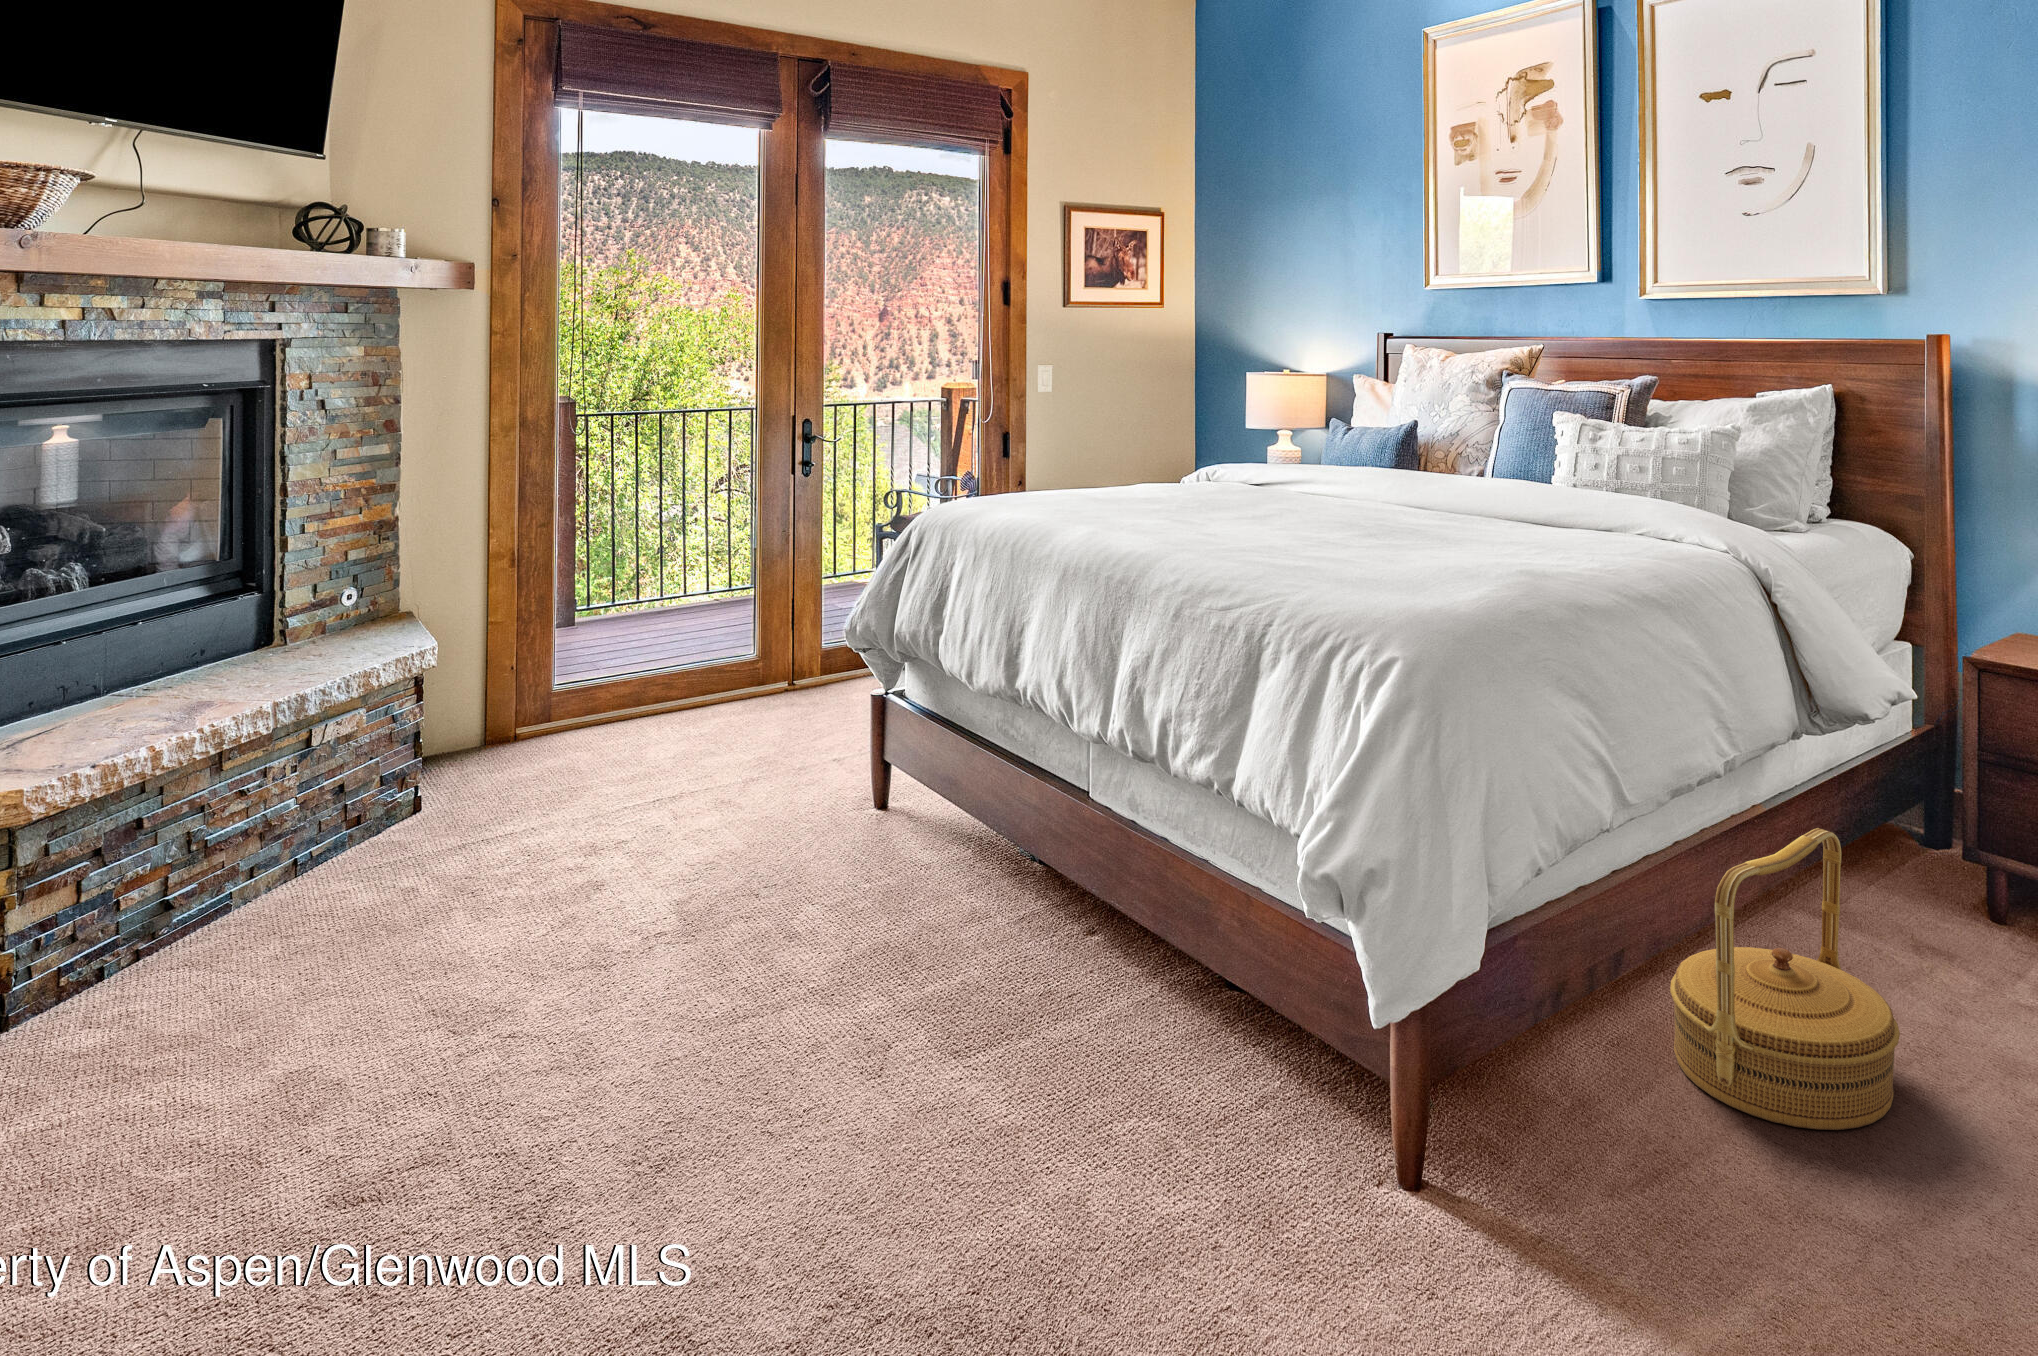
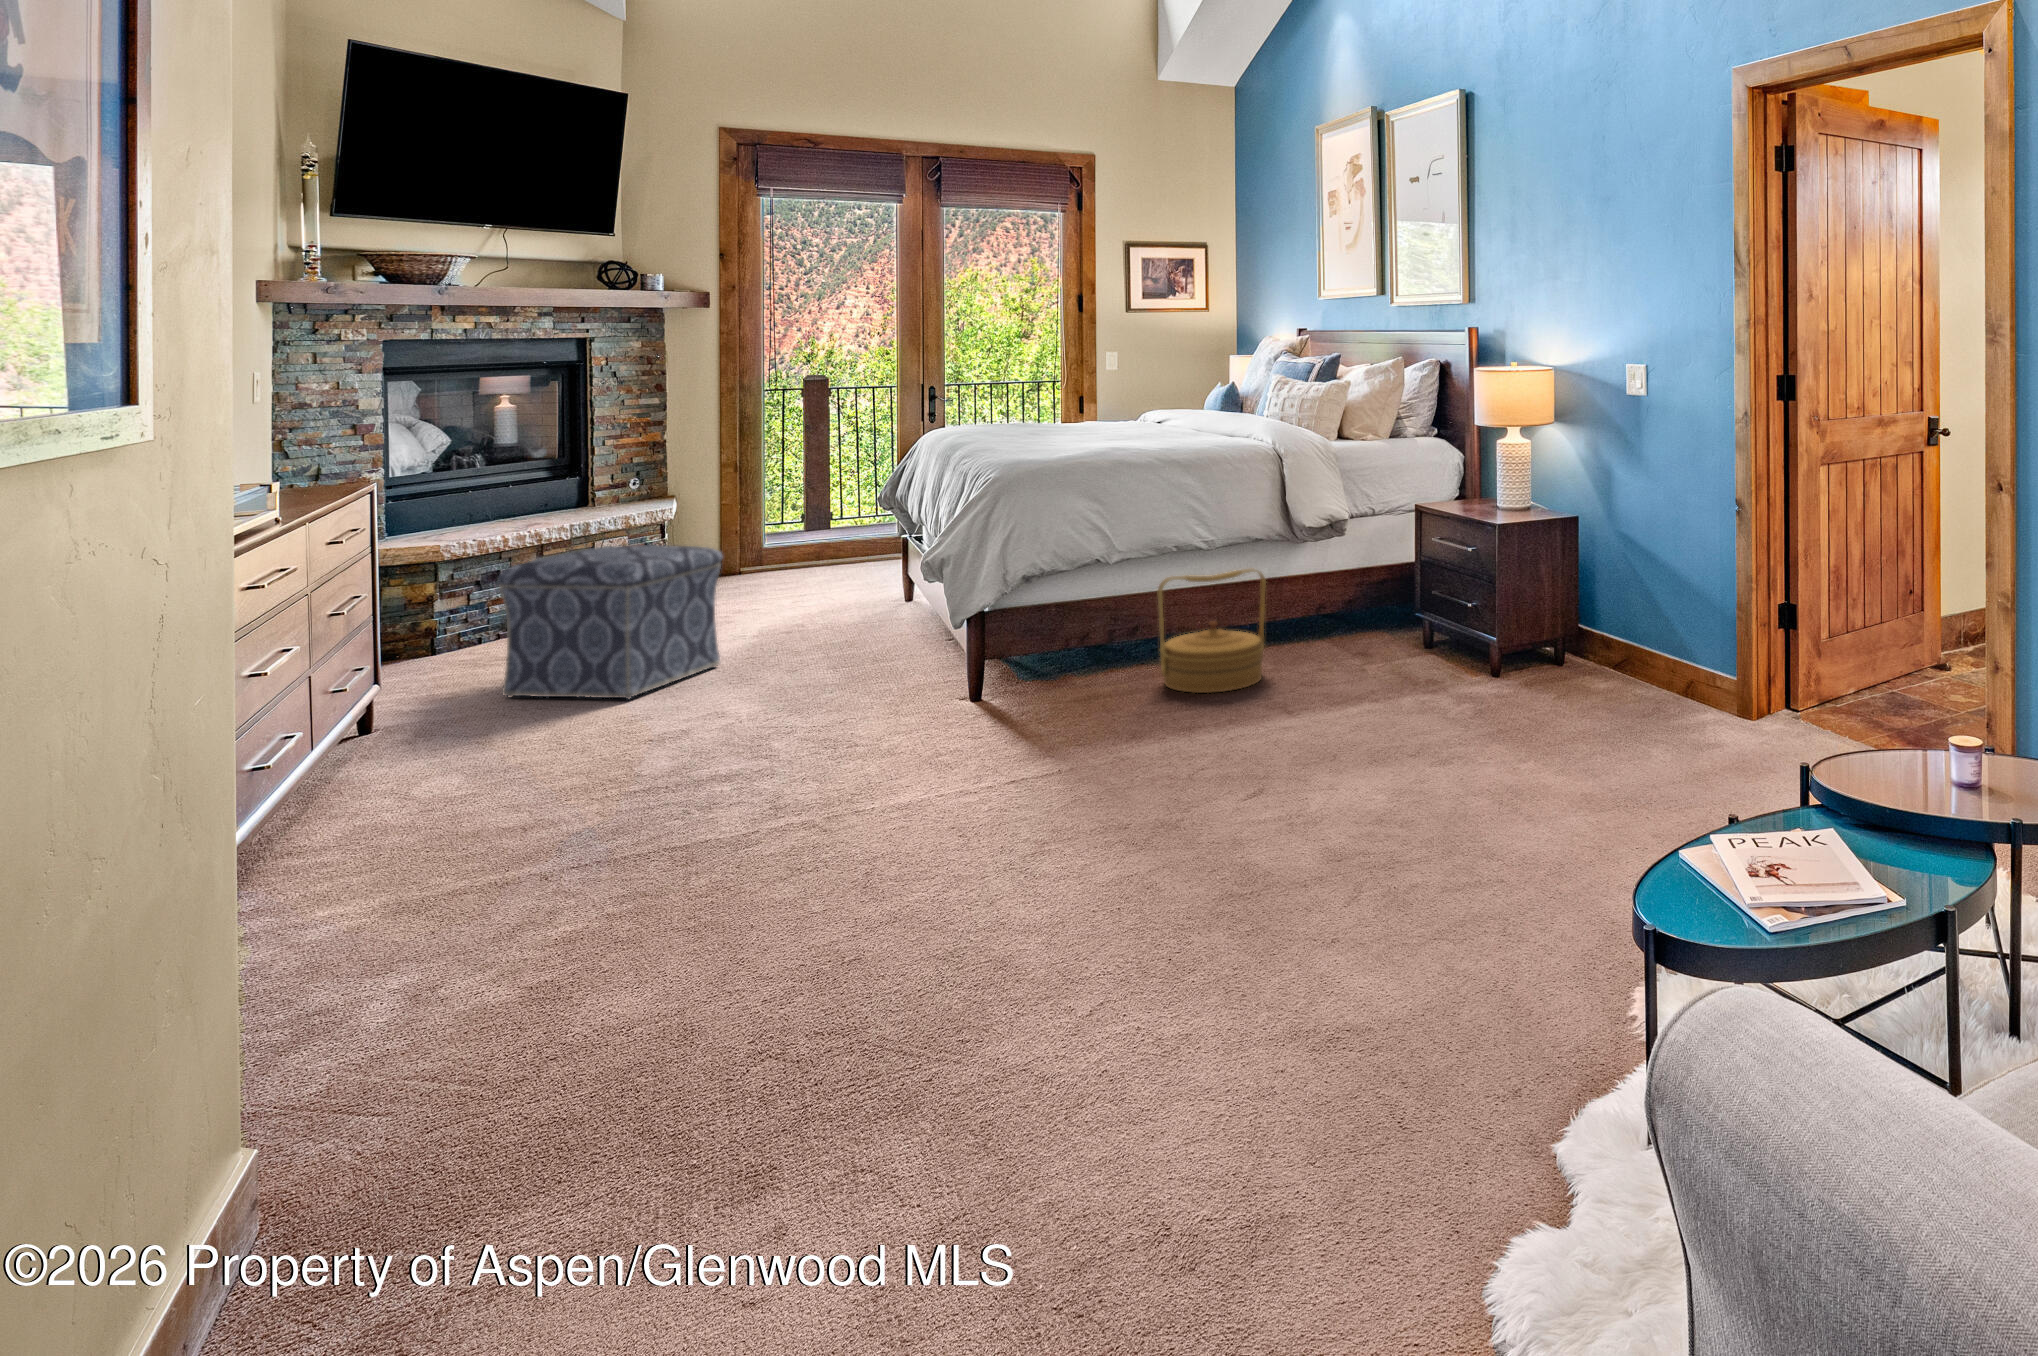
ottoman: none [231,800,693,1230] -> present [498,545,722,699]

